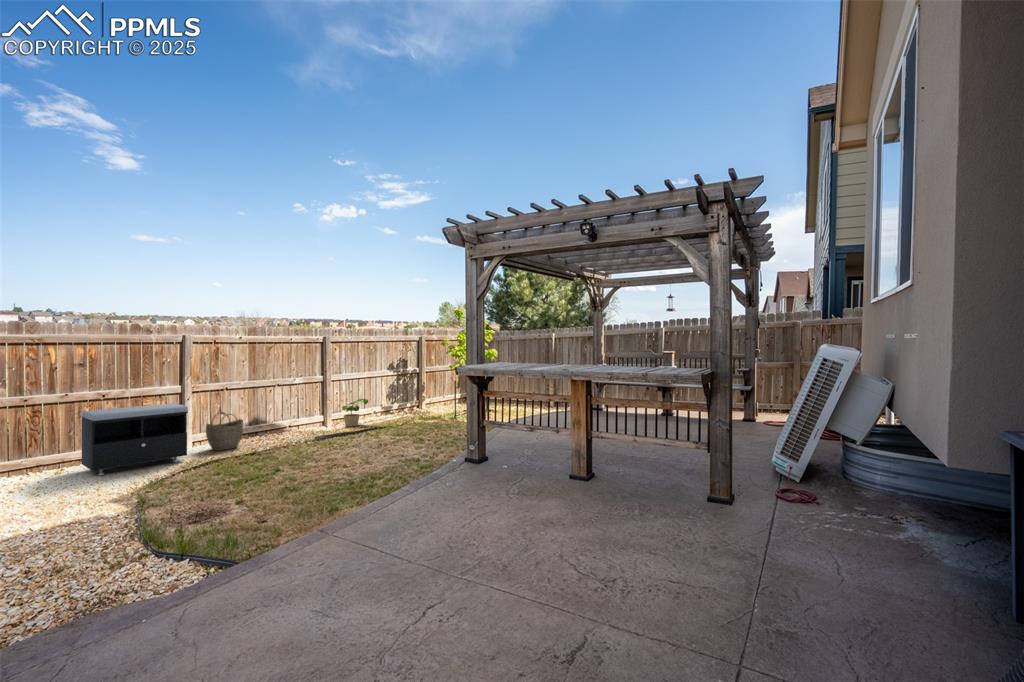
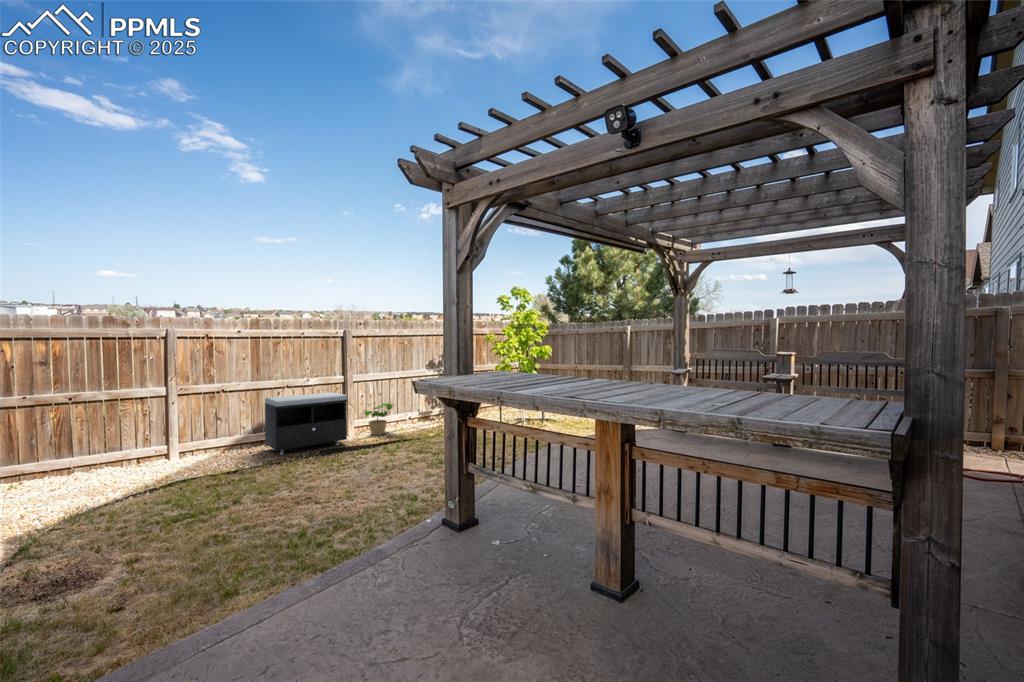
storage bench: present [82,403,188,475] -> present [265,392,347,454]
woven basket: present [206,413,243,451] -> none [194,418,237,463]

